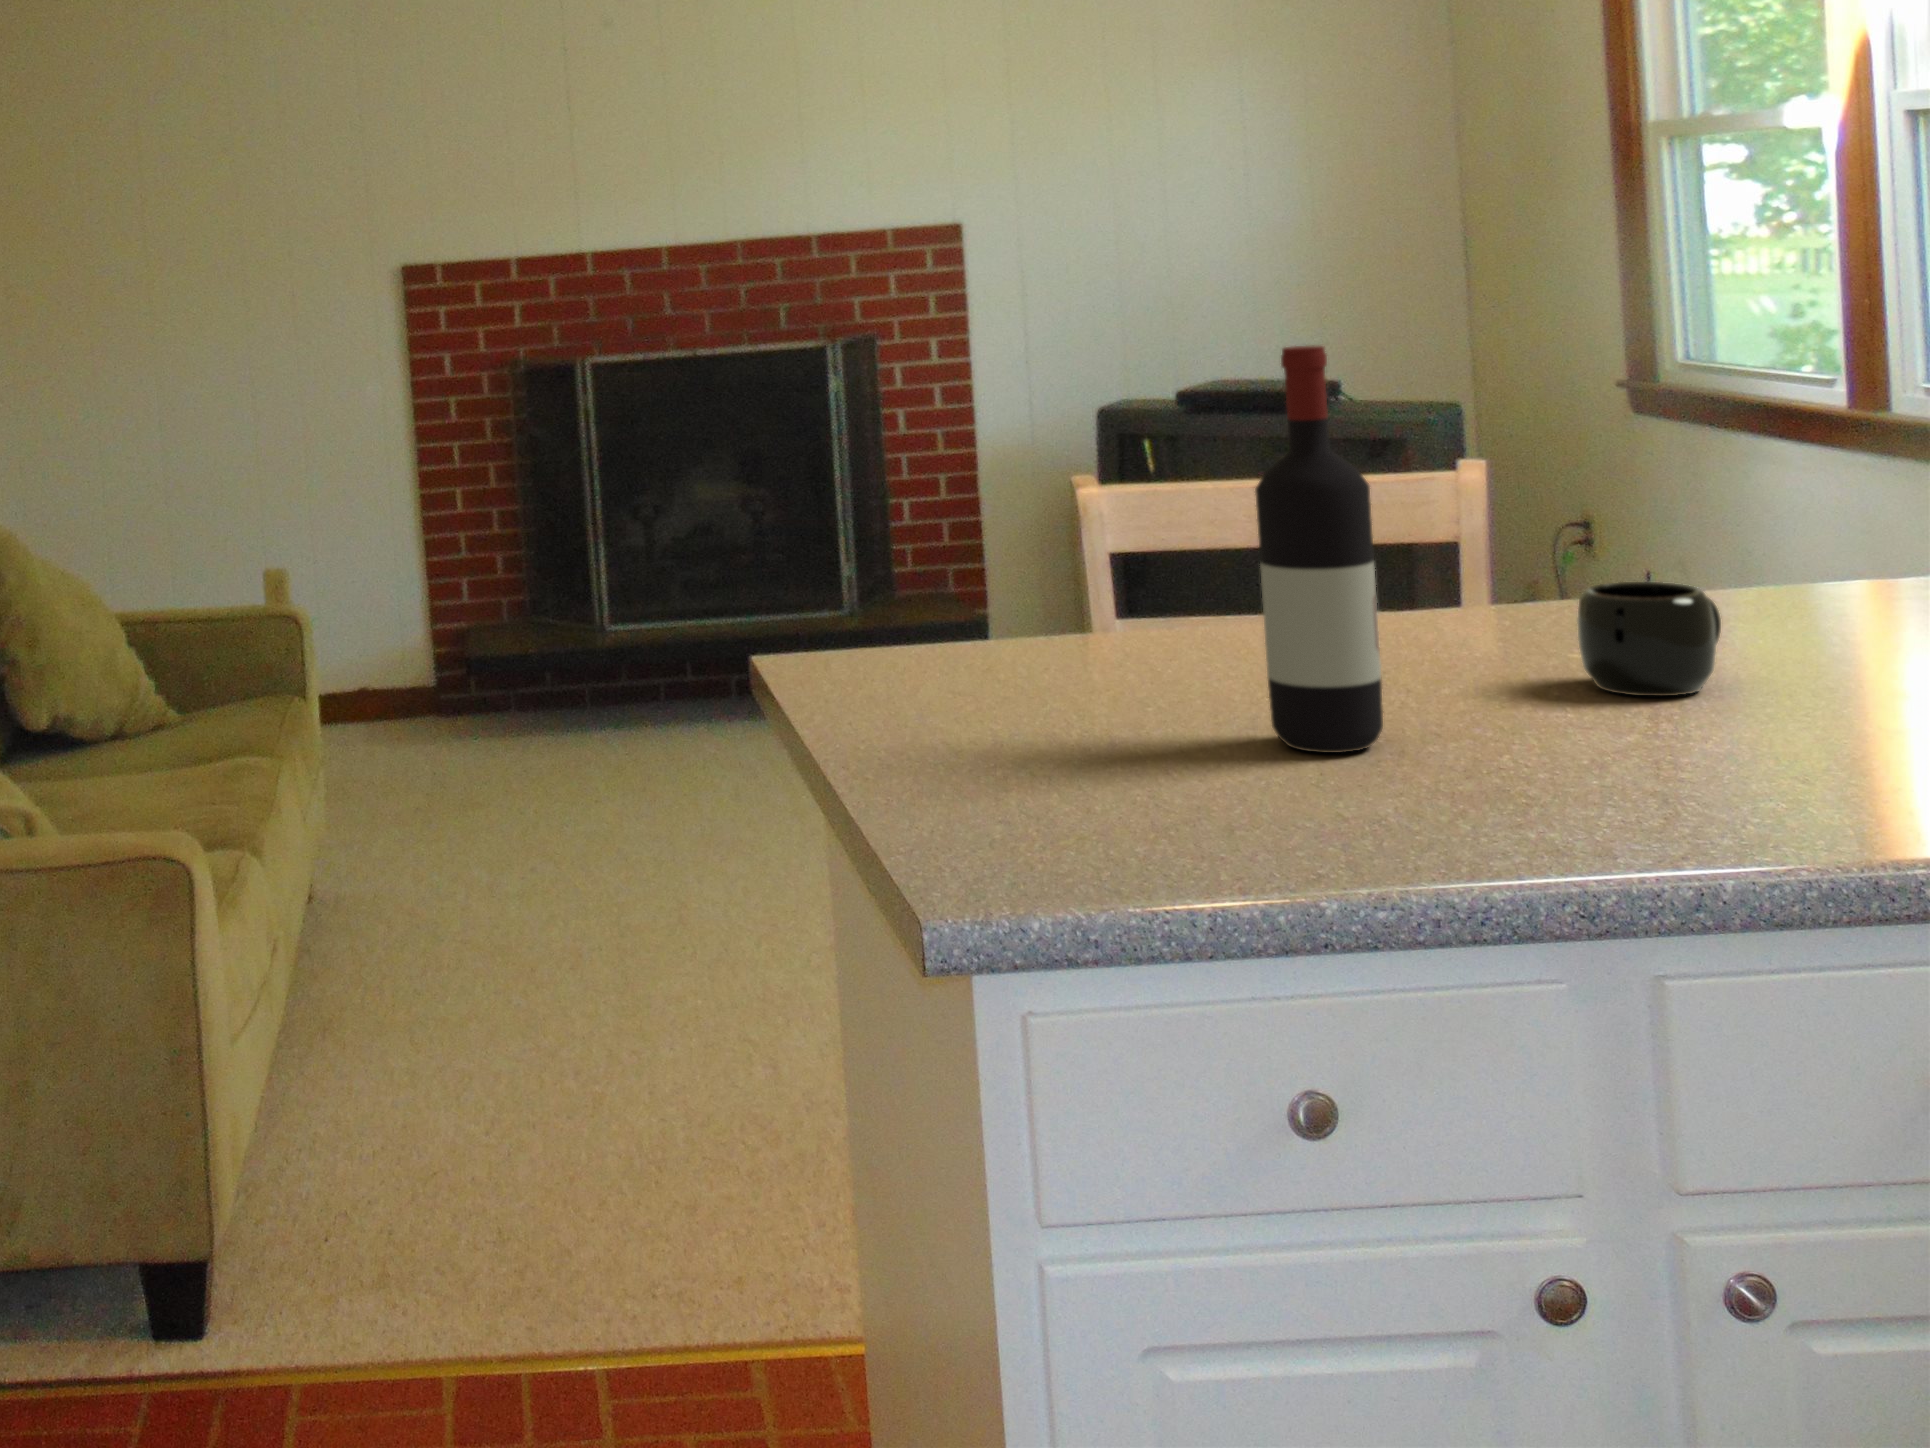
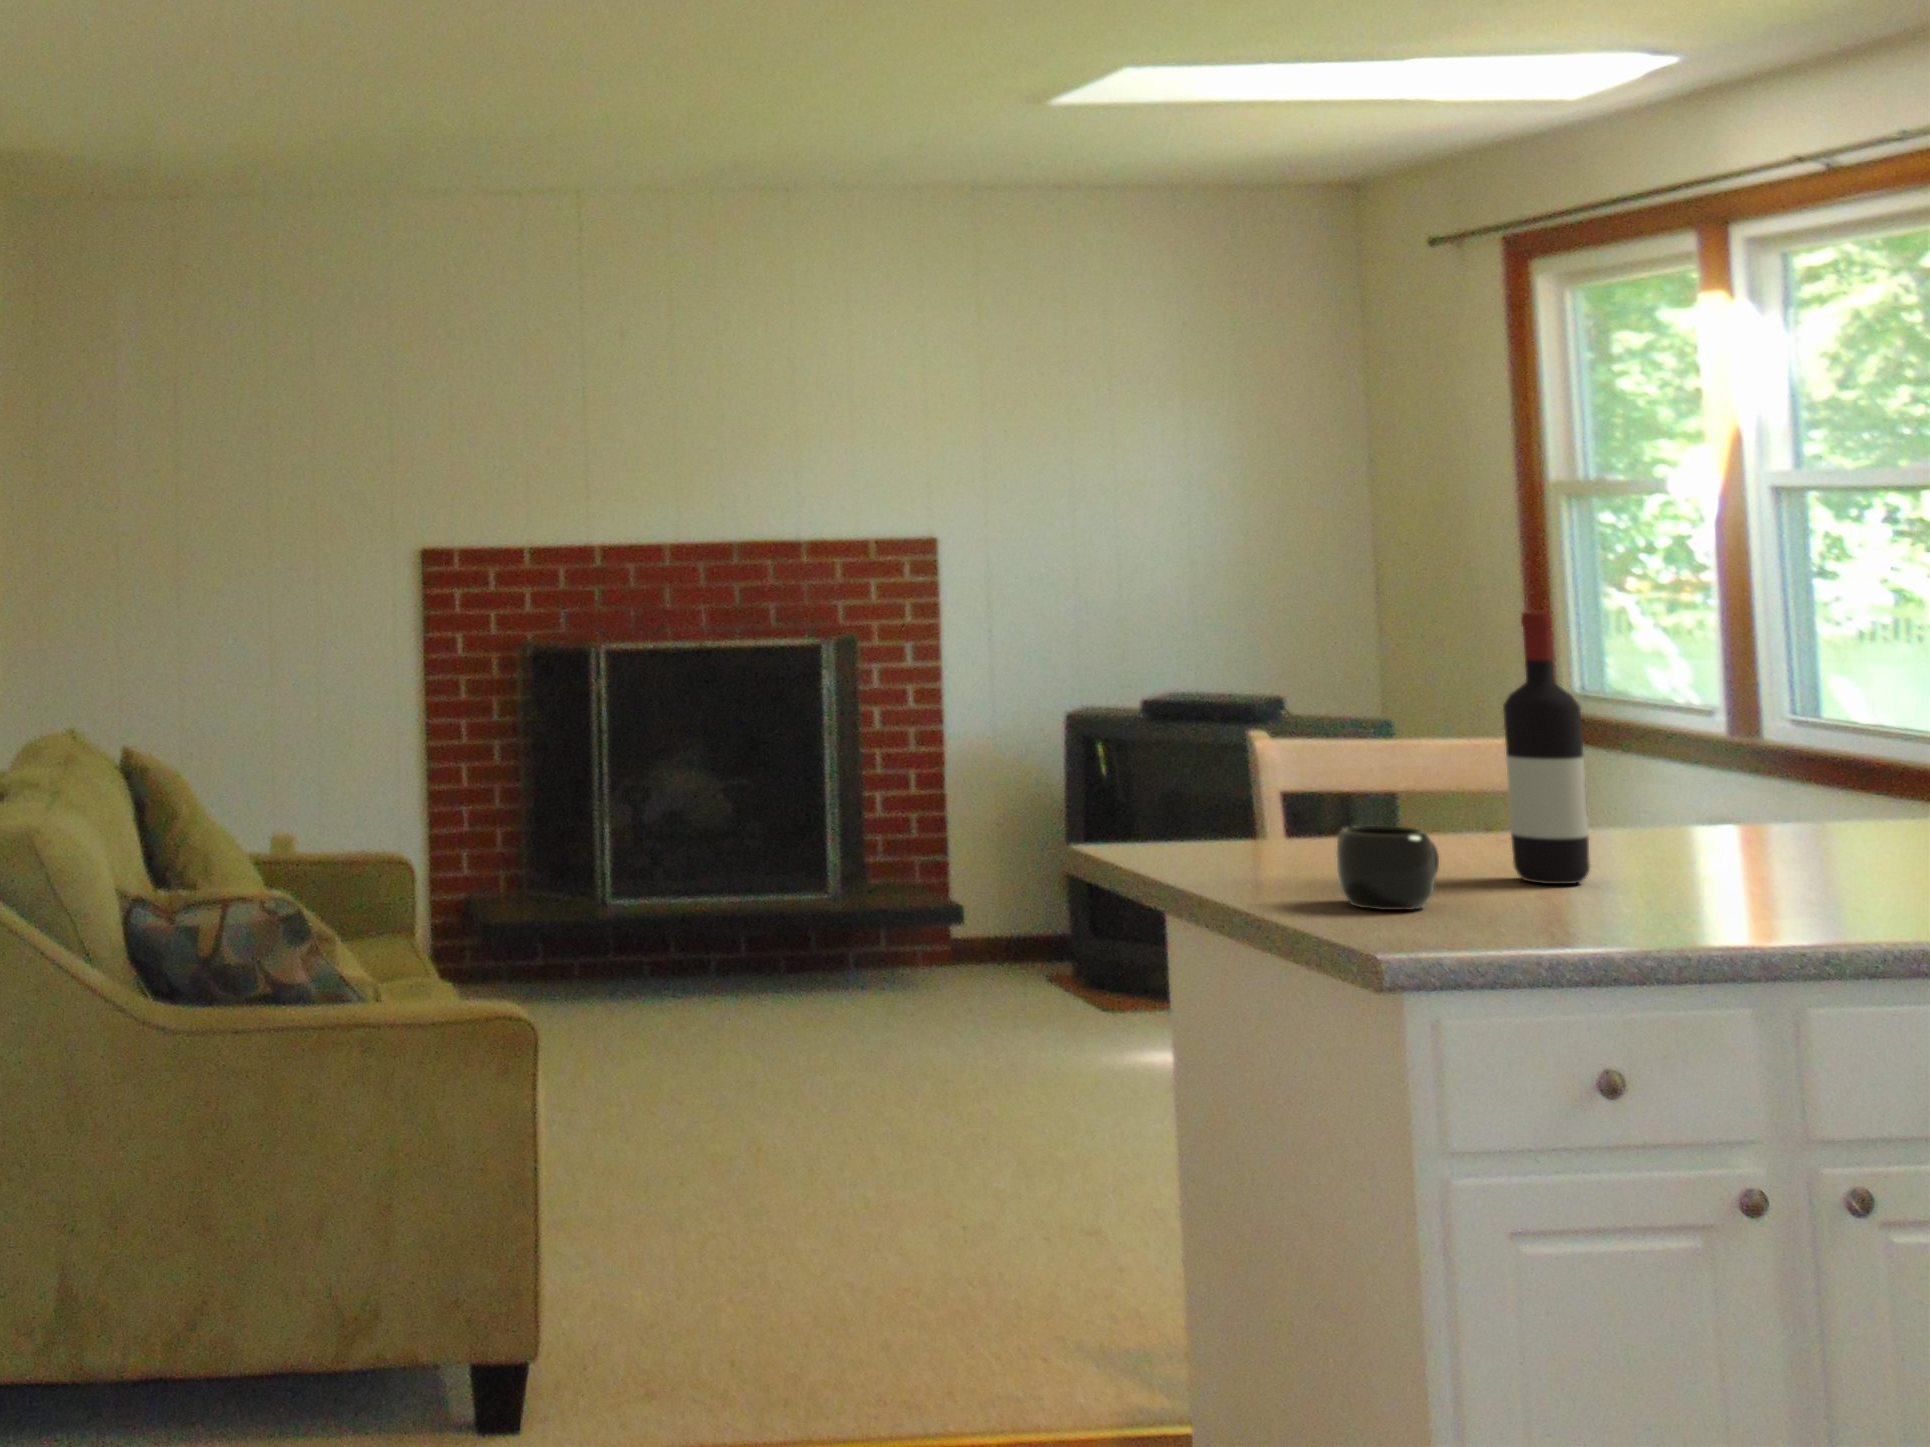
mug: present [1577,582,1721,696] -> present [1336,826,1439,910]

